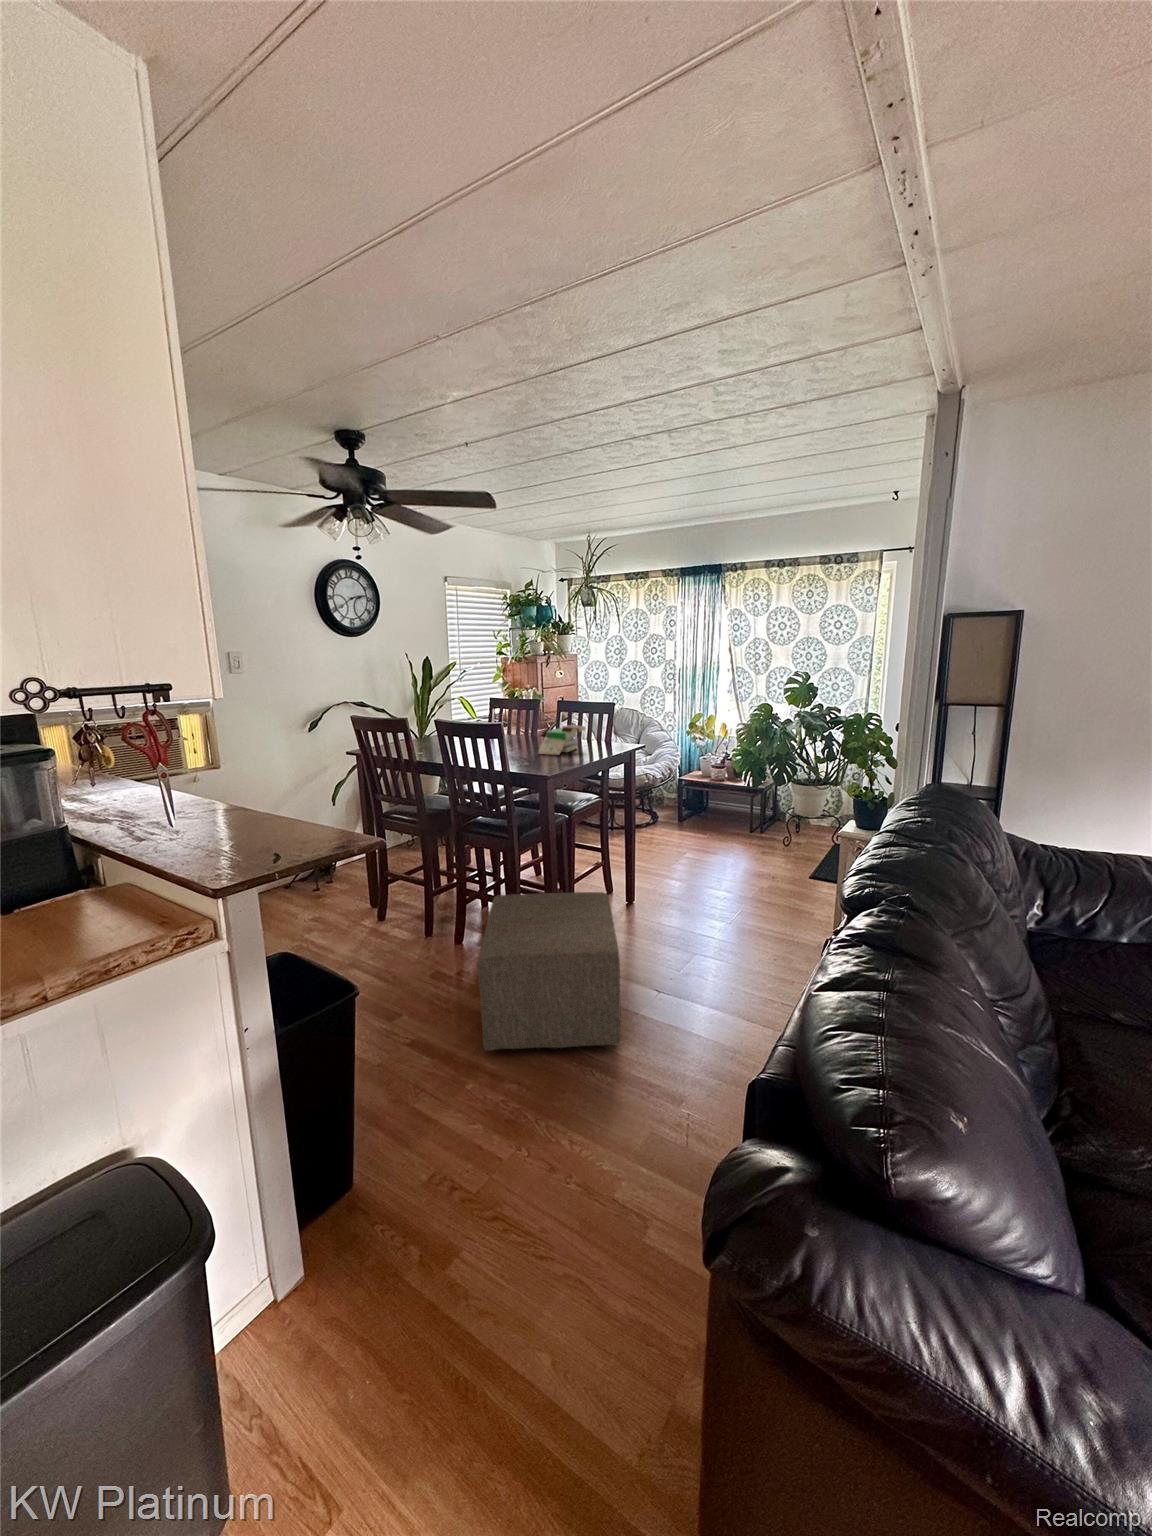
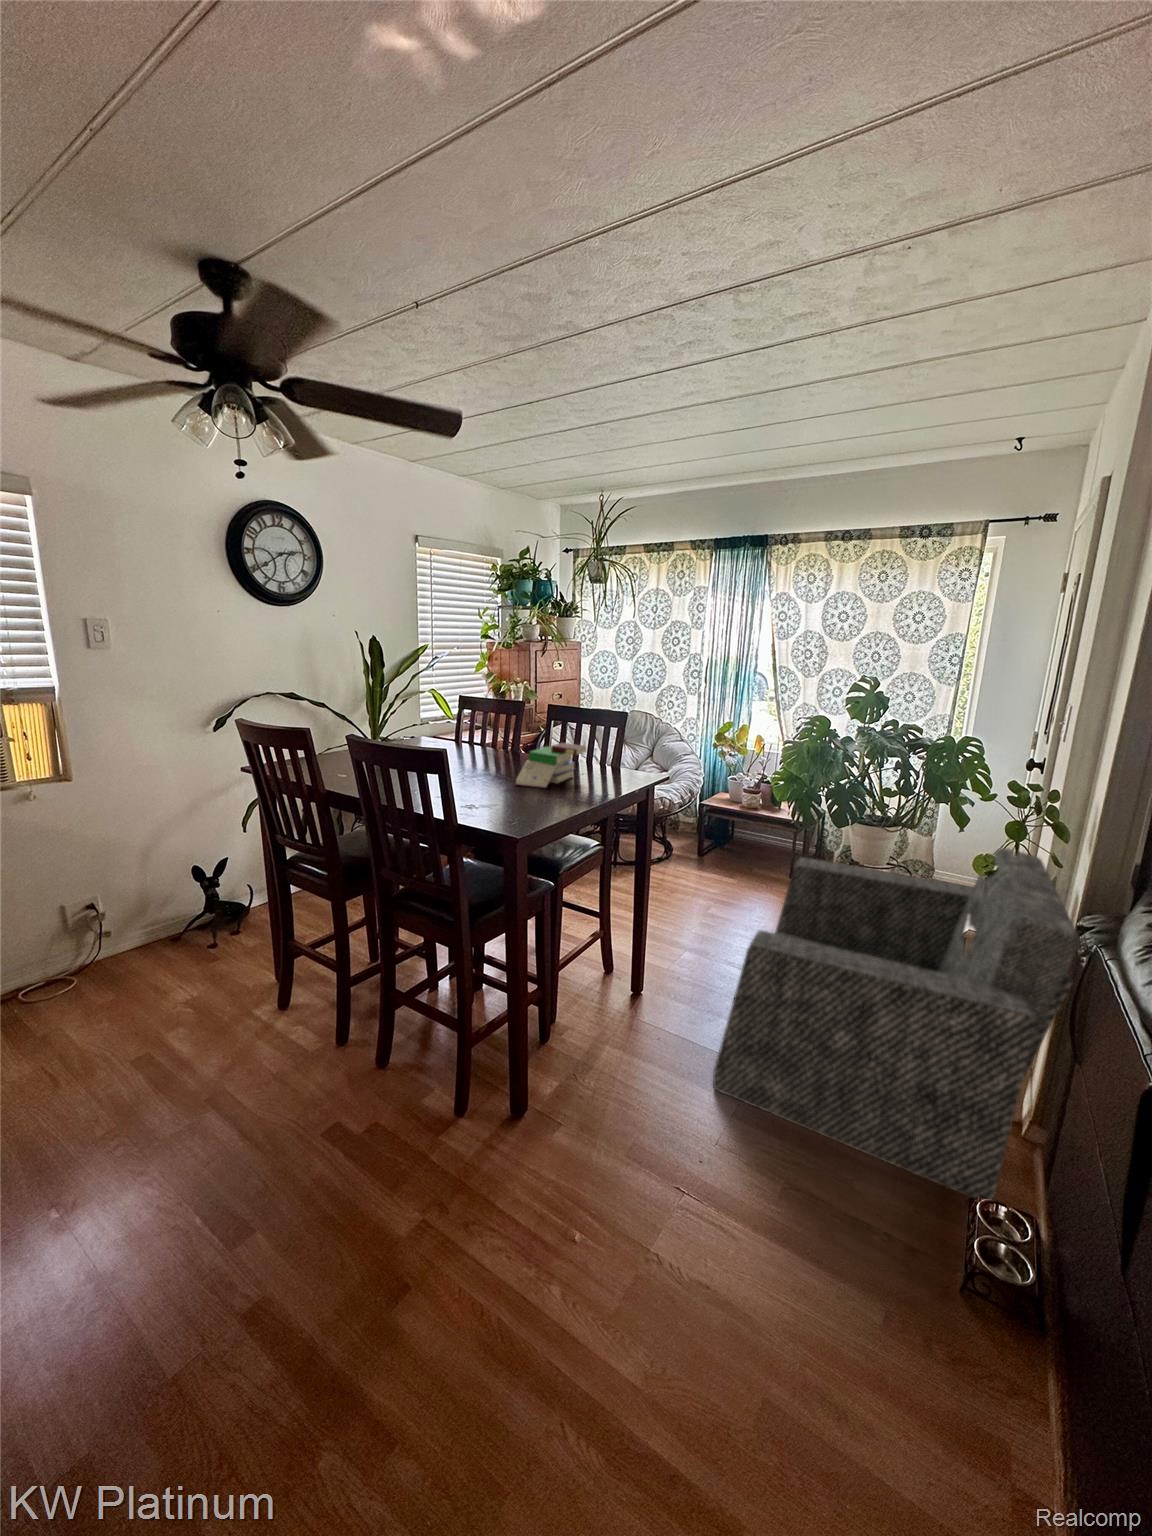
armchair: none [680,781,892,993] -> present [713,848,1080,1200]
ottoman: present [478,892,621,1051] -> none [370,1021,626,1337]

